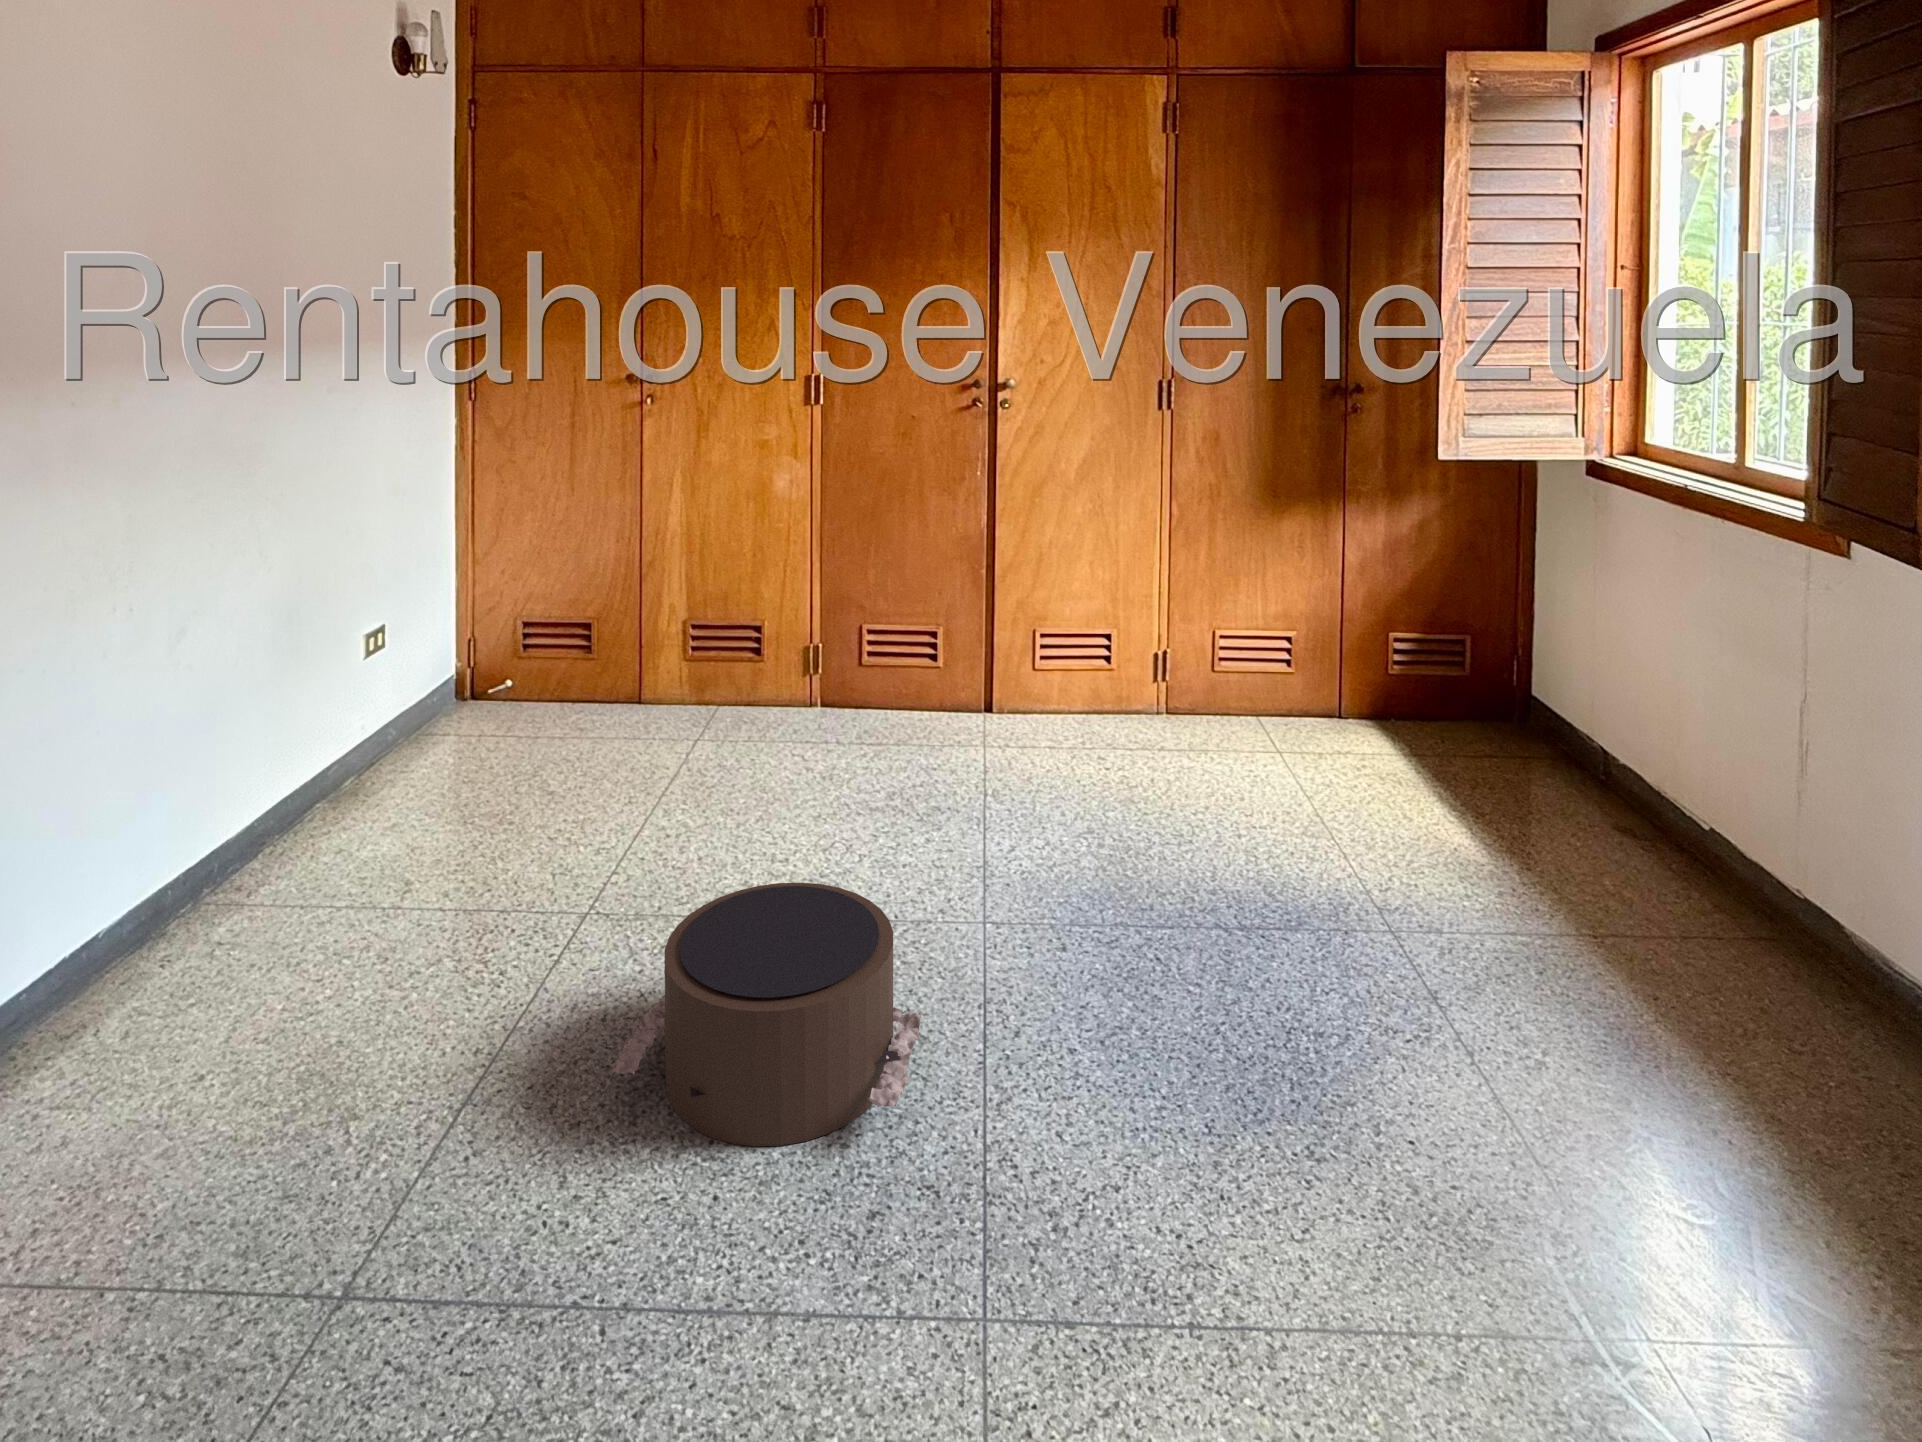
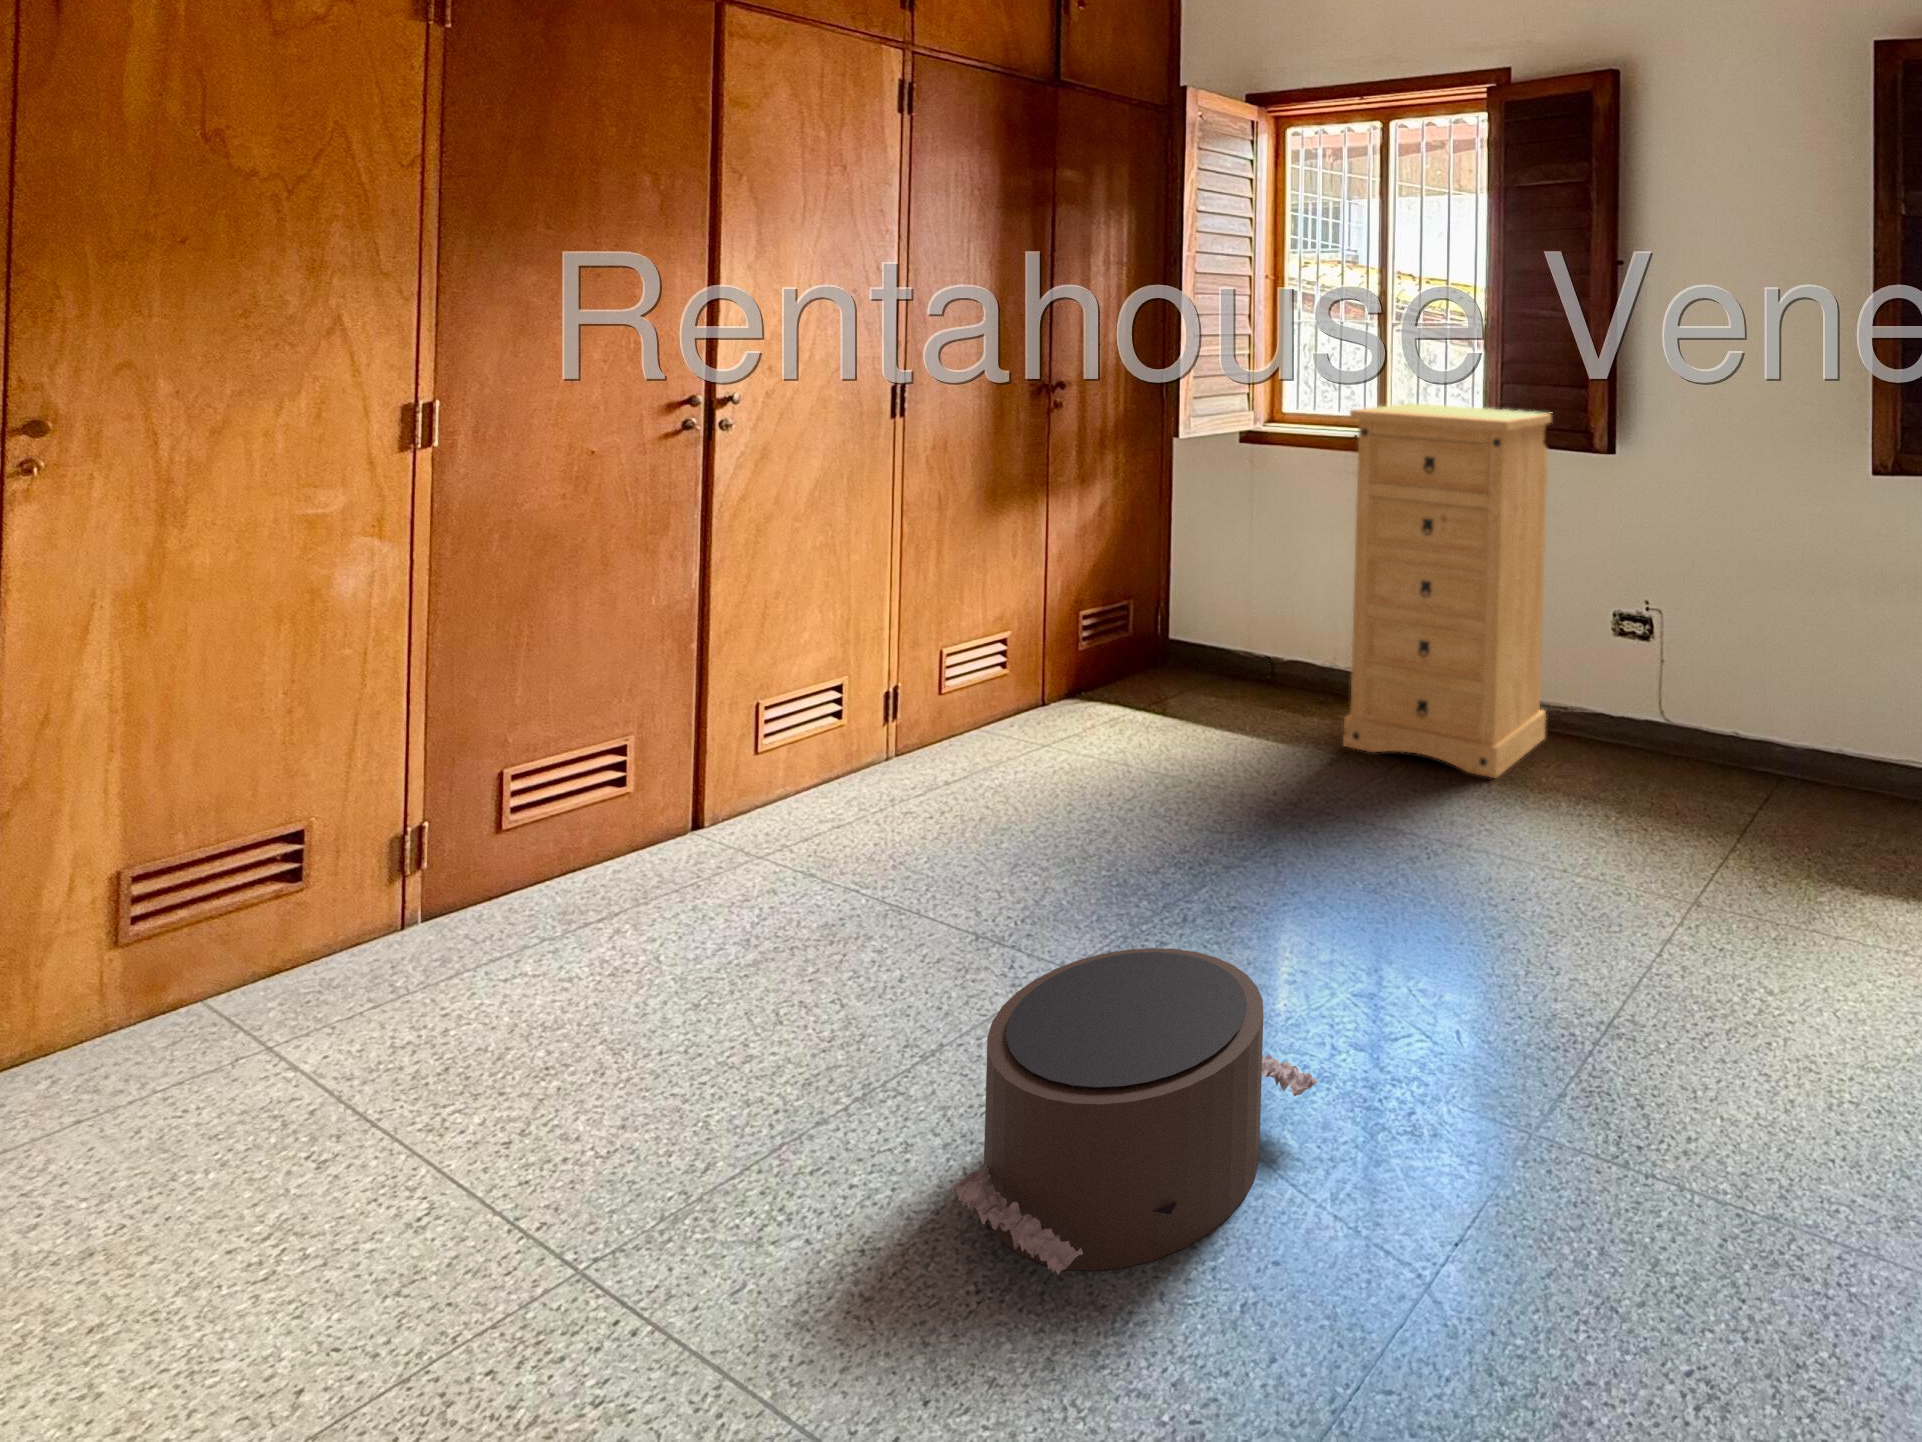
dresser: none [1557,448,1906,1018] -> present [1343,404,1551,778]

